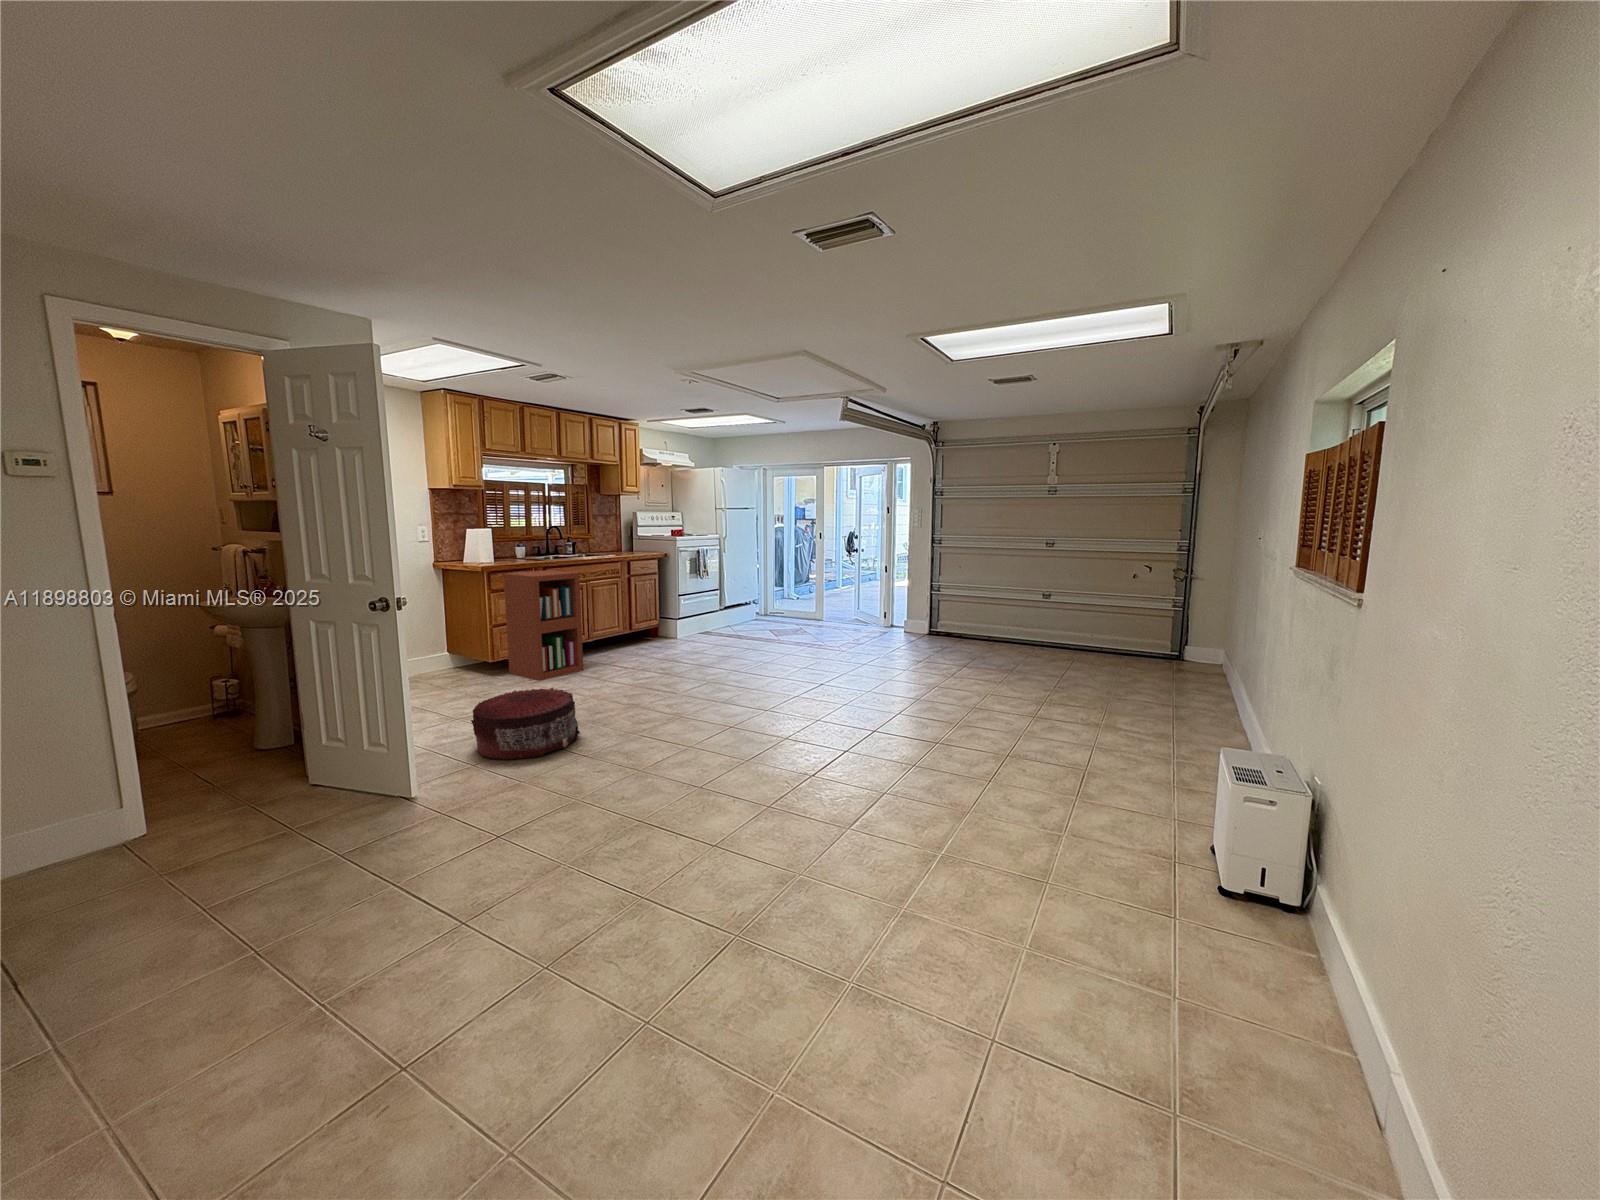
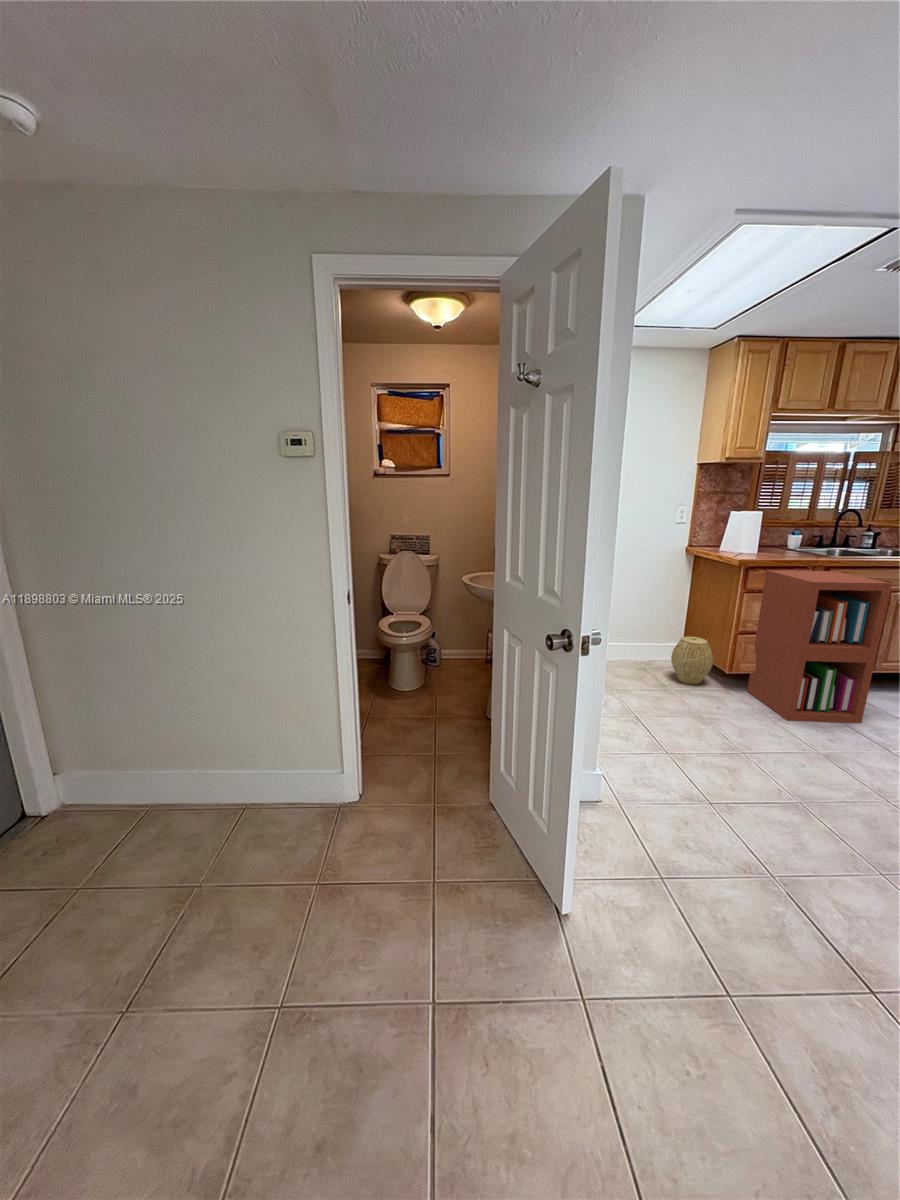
woven basket: none [441,639,478,681] -> present [671,636,713,684]
pouf: present [471,688,580,759] -> none [673,771,870,947]

